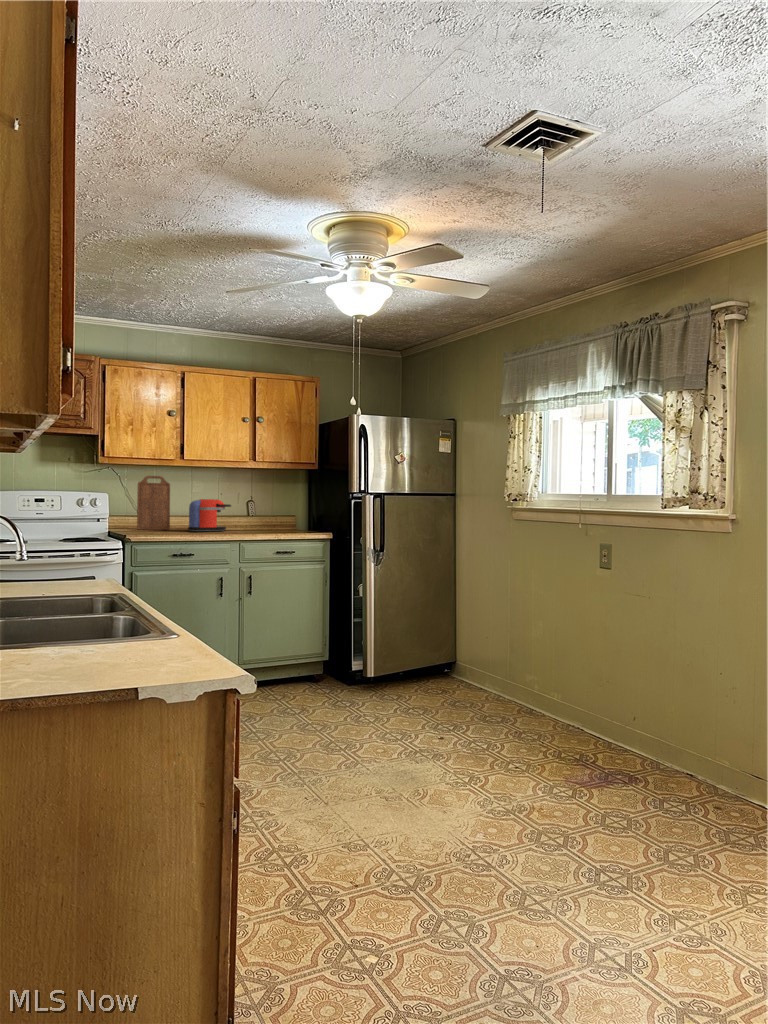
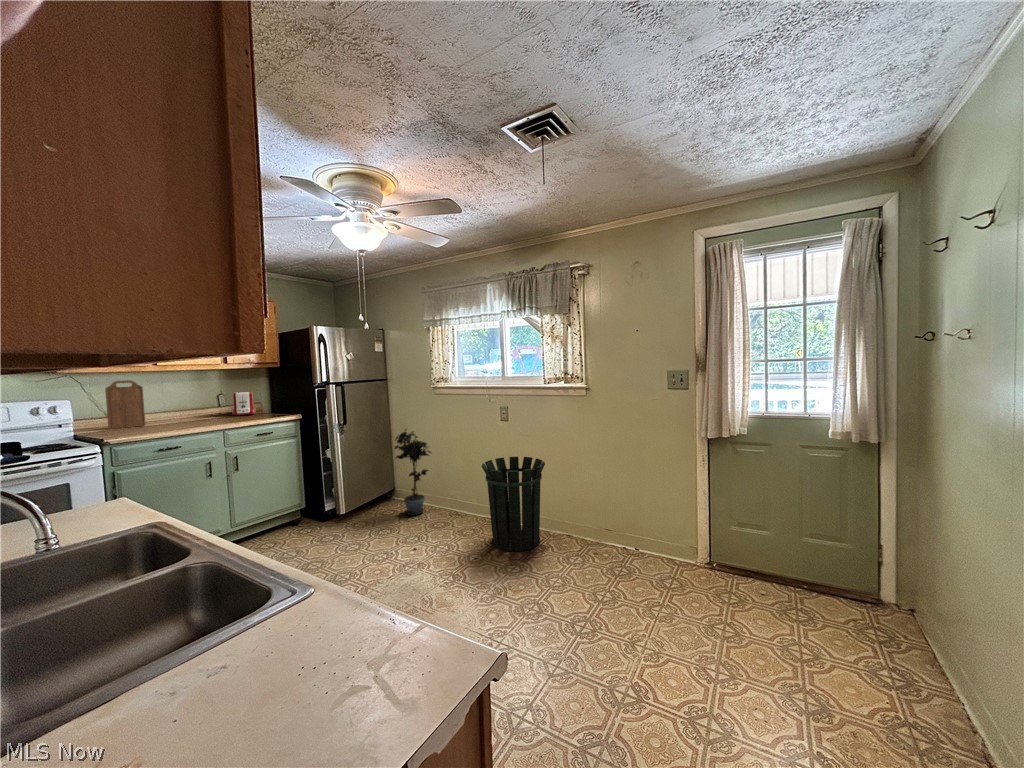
coffee maker: present [188,499,231,531] -> none [166,396,207,425]
toaster: none [258,499,286,528] -> present [232,391,256,415]
potted plant: none [443,567,502,700] -> present [395,429,431,515]
waste bin: none [545,625,652,774] -> present [482,457,545,551]

